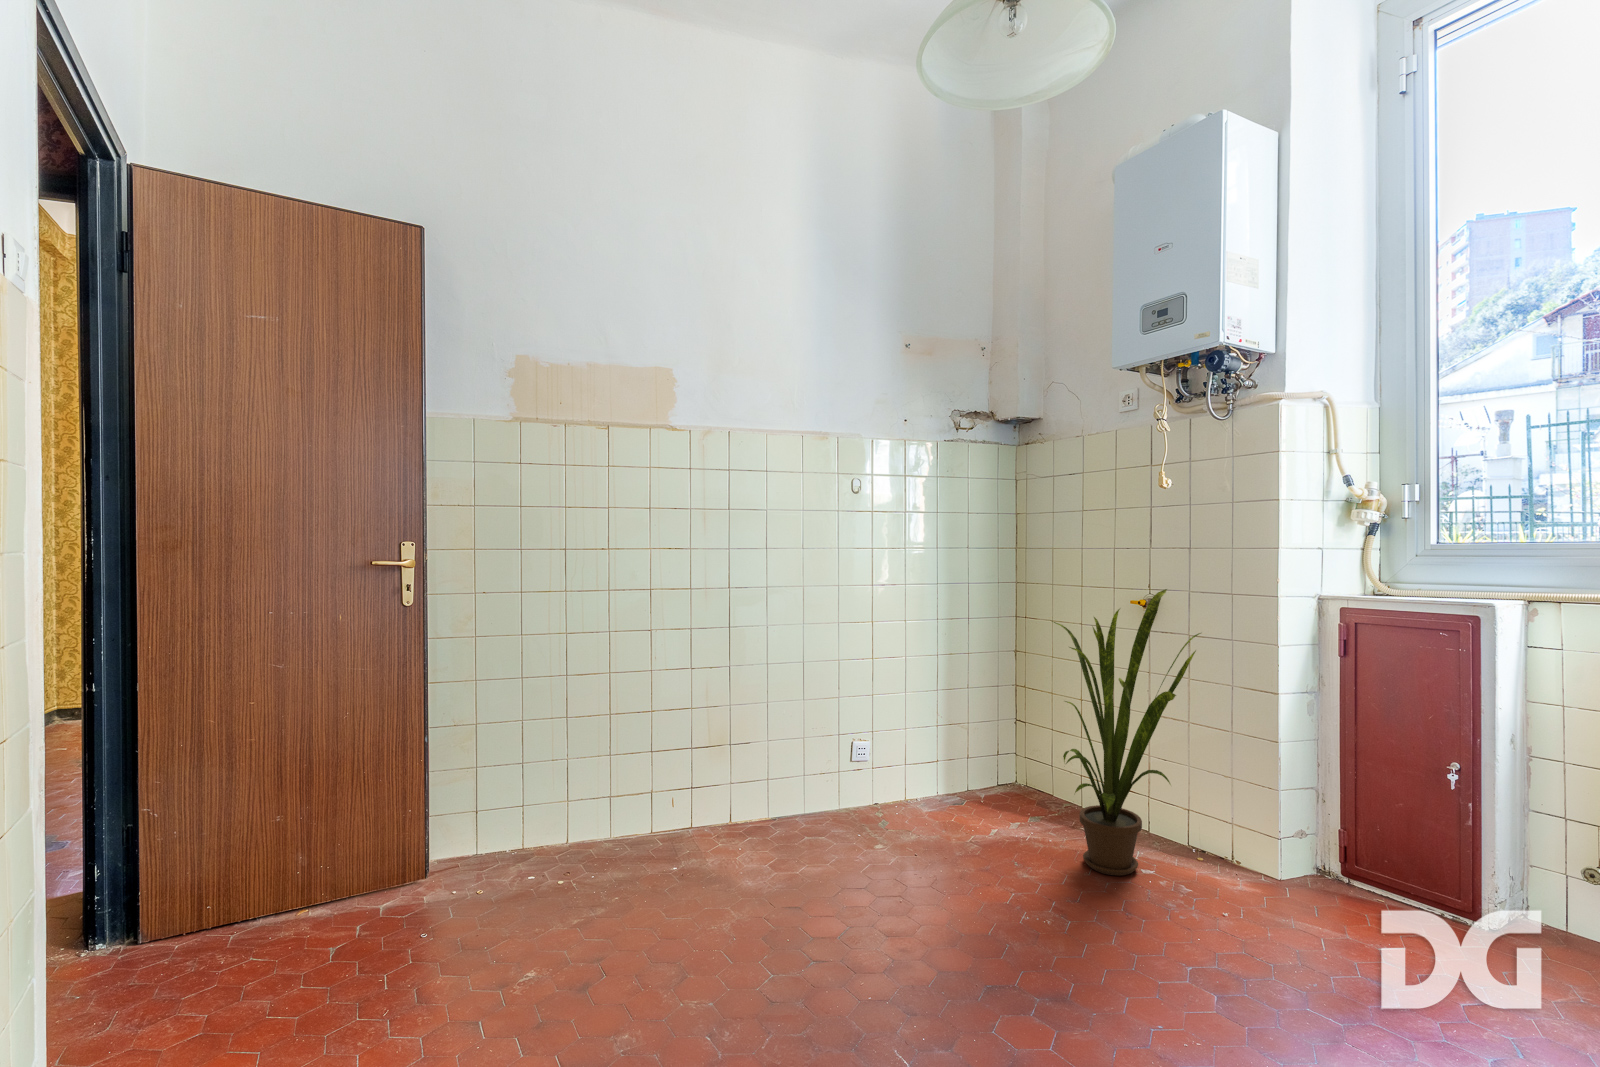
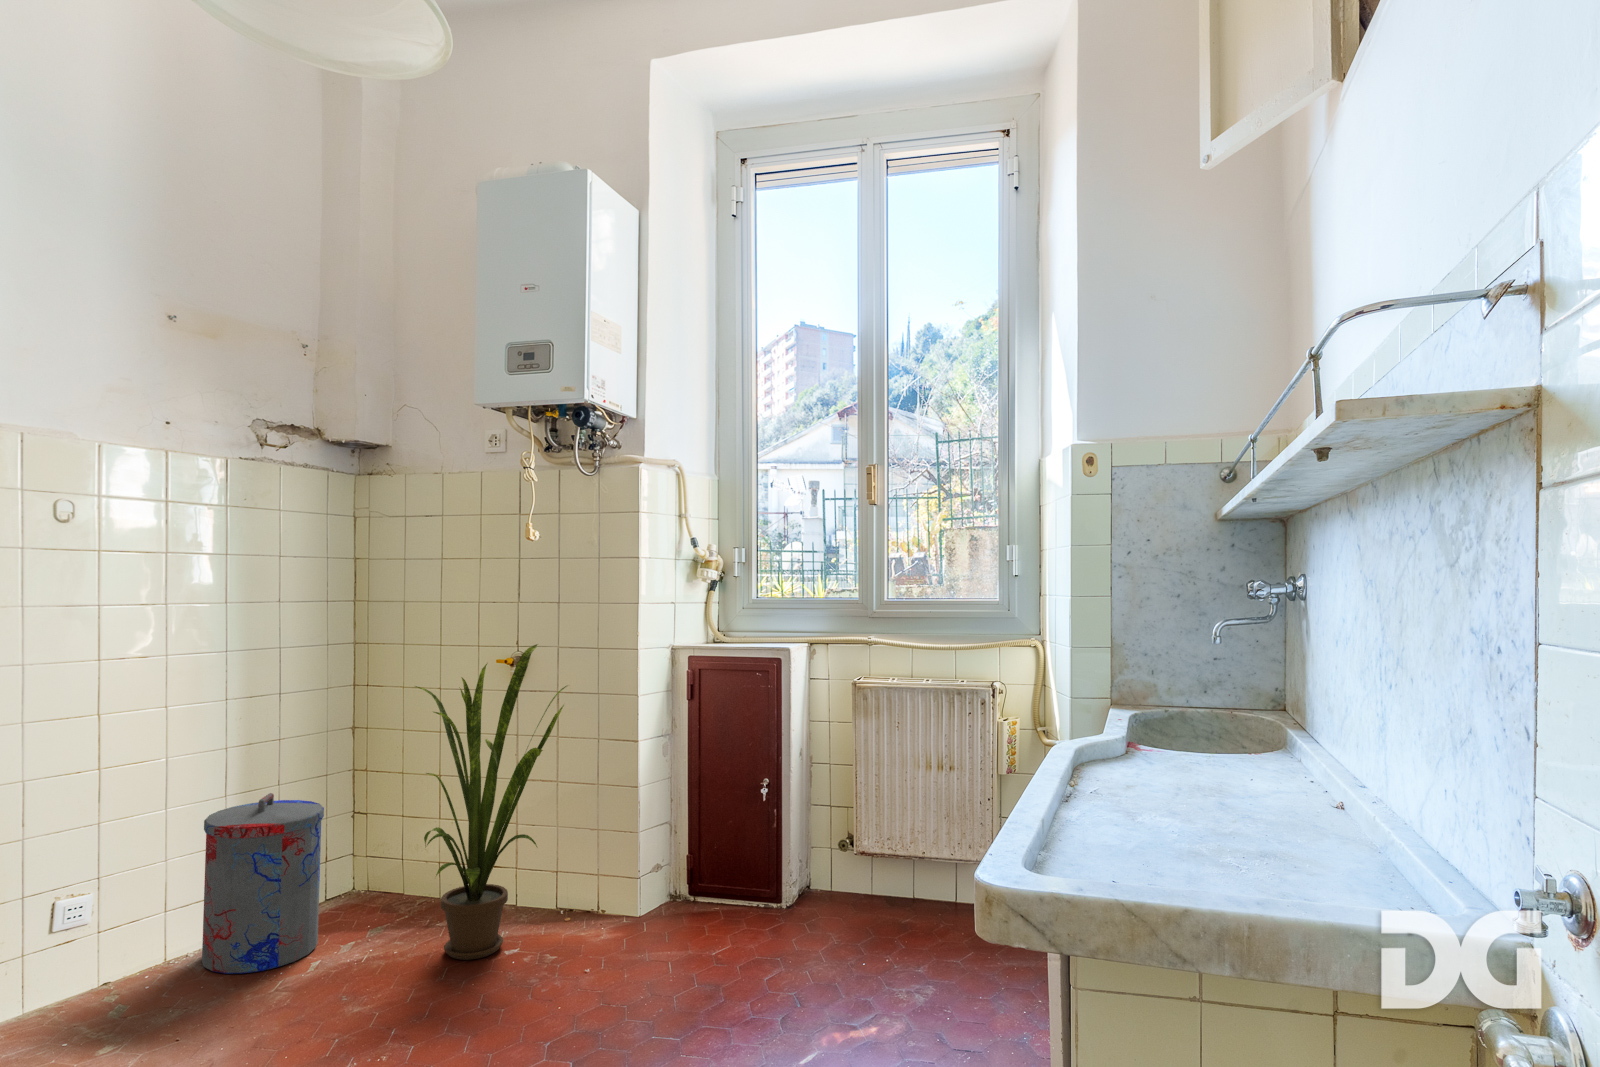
trash can: none [898,698,981,837] -> present [202,793,324,974]

